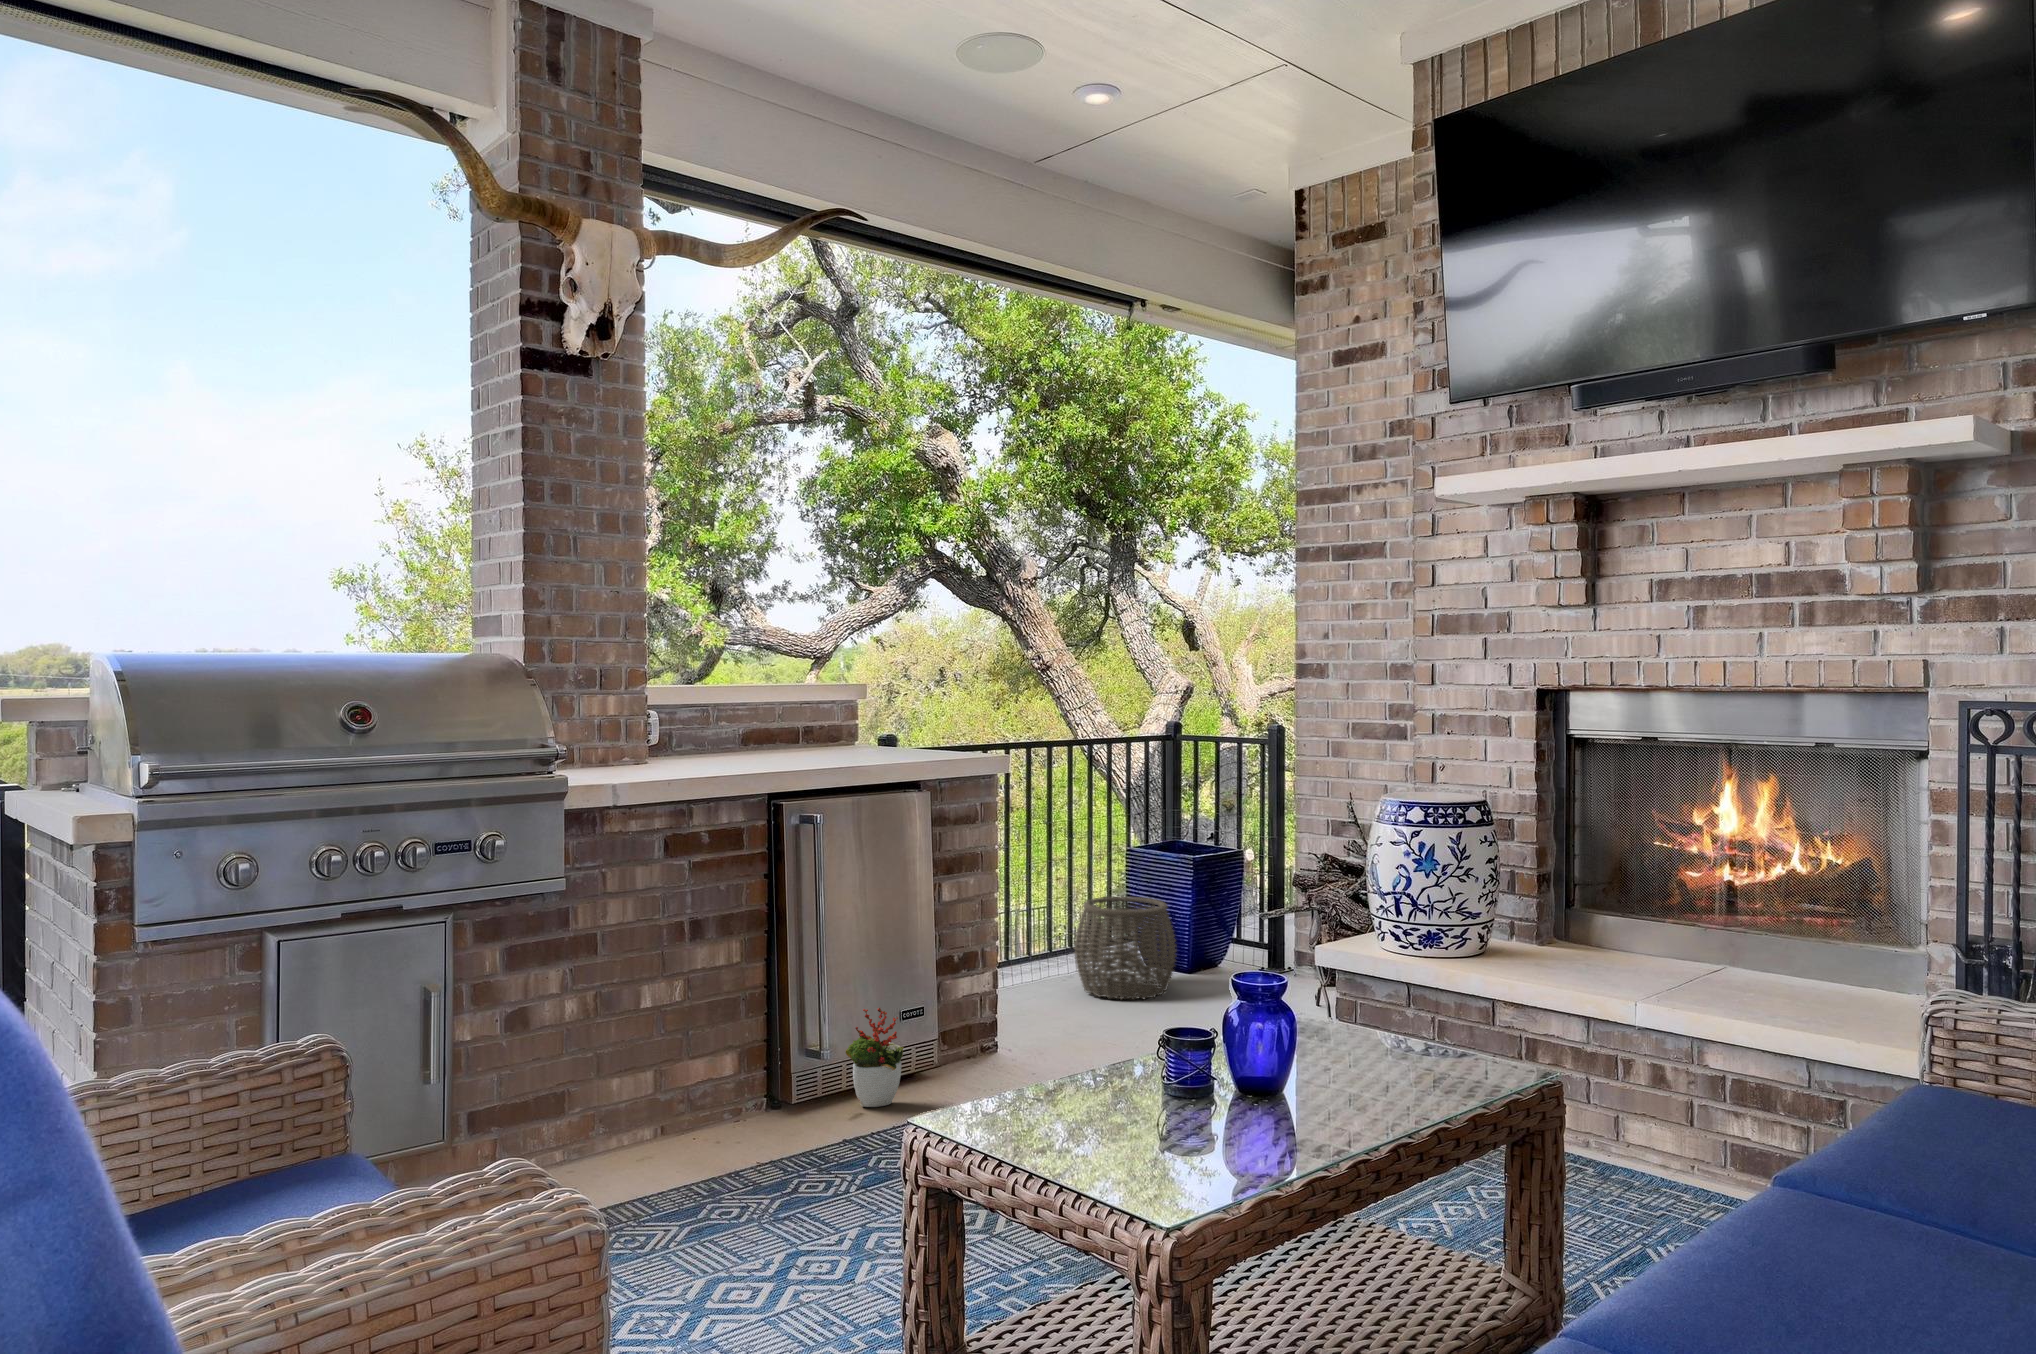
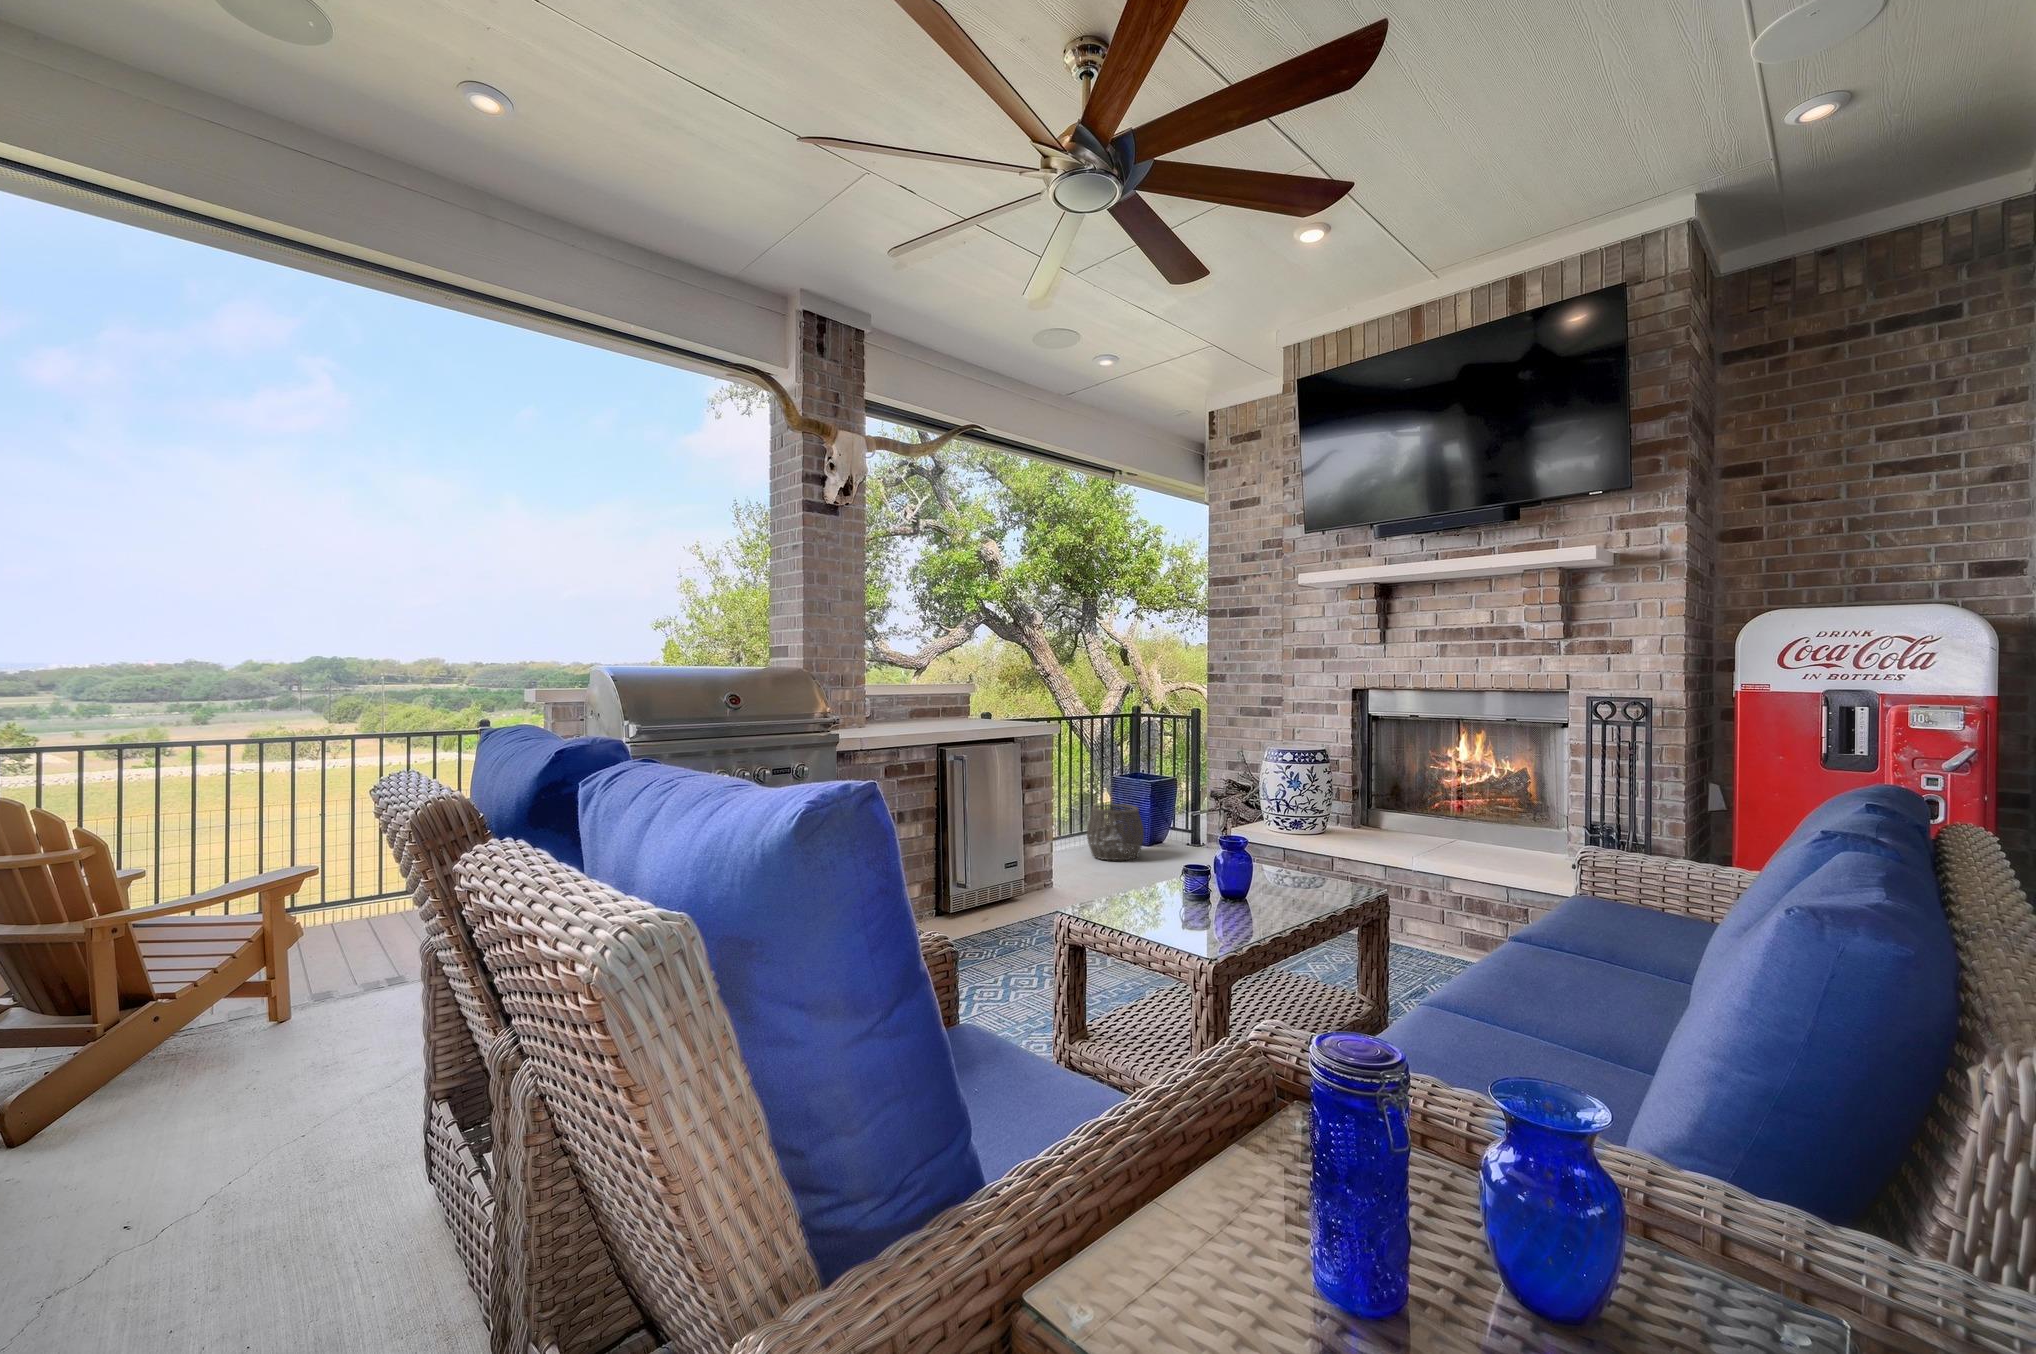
decorative plant: present [846,1008,903,1107] -> none [982,862,1012,917]

